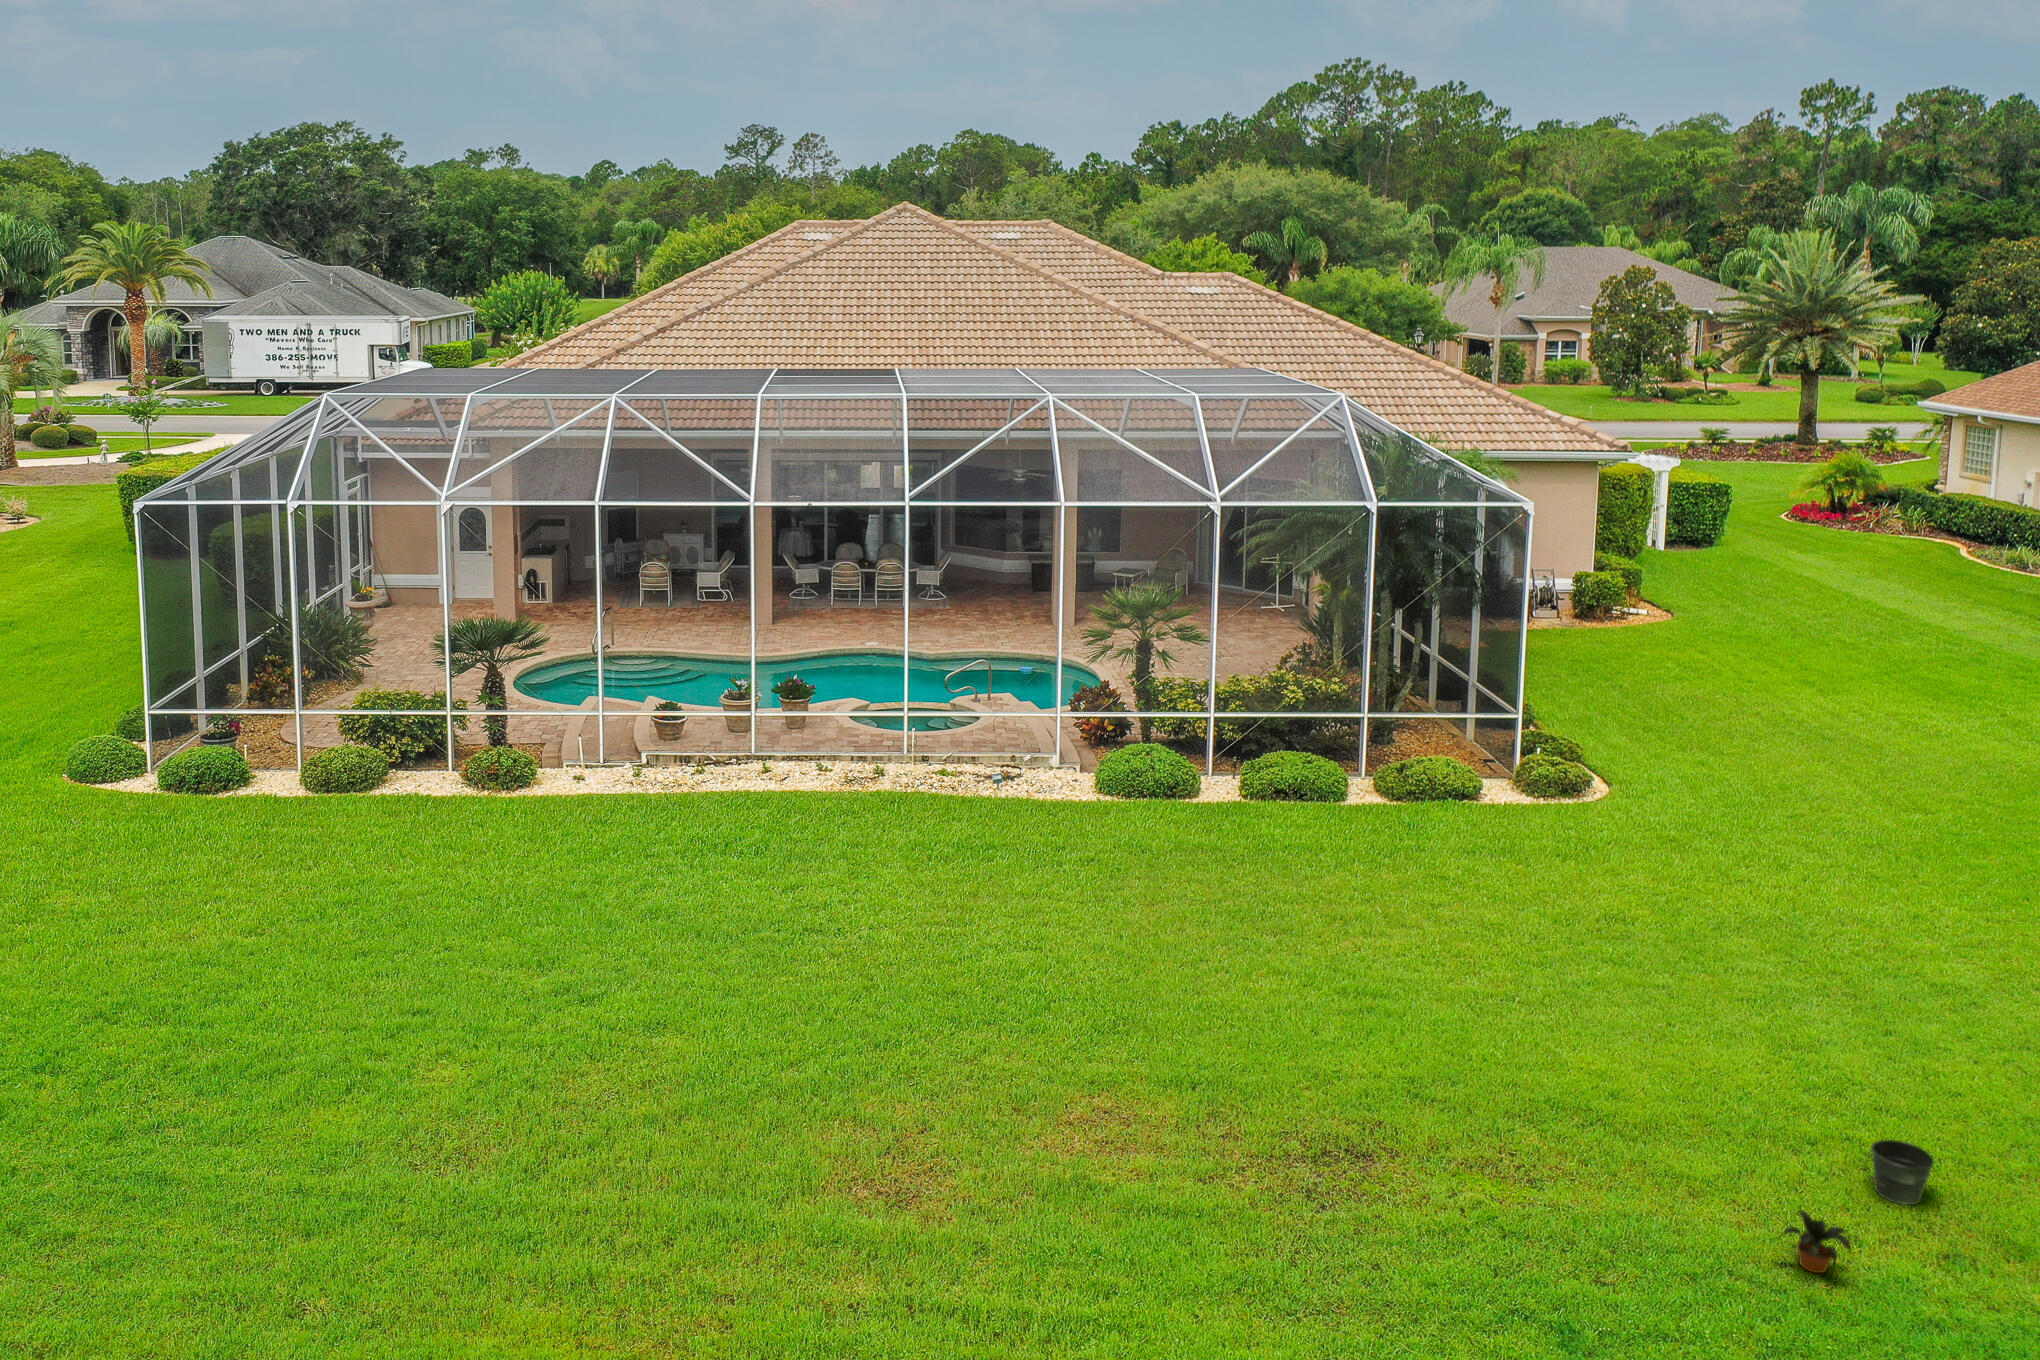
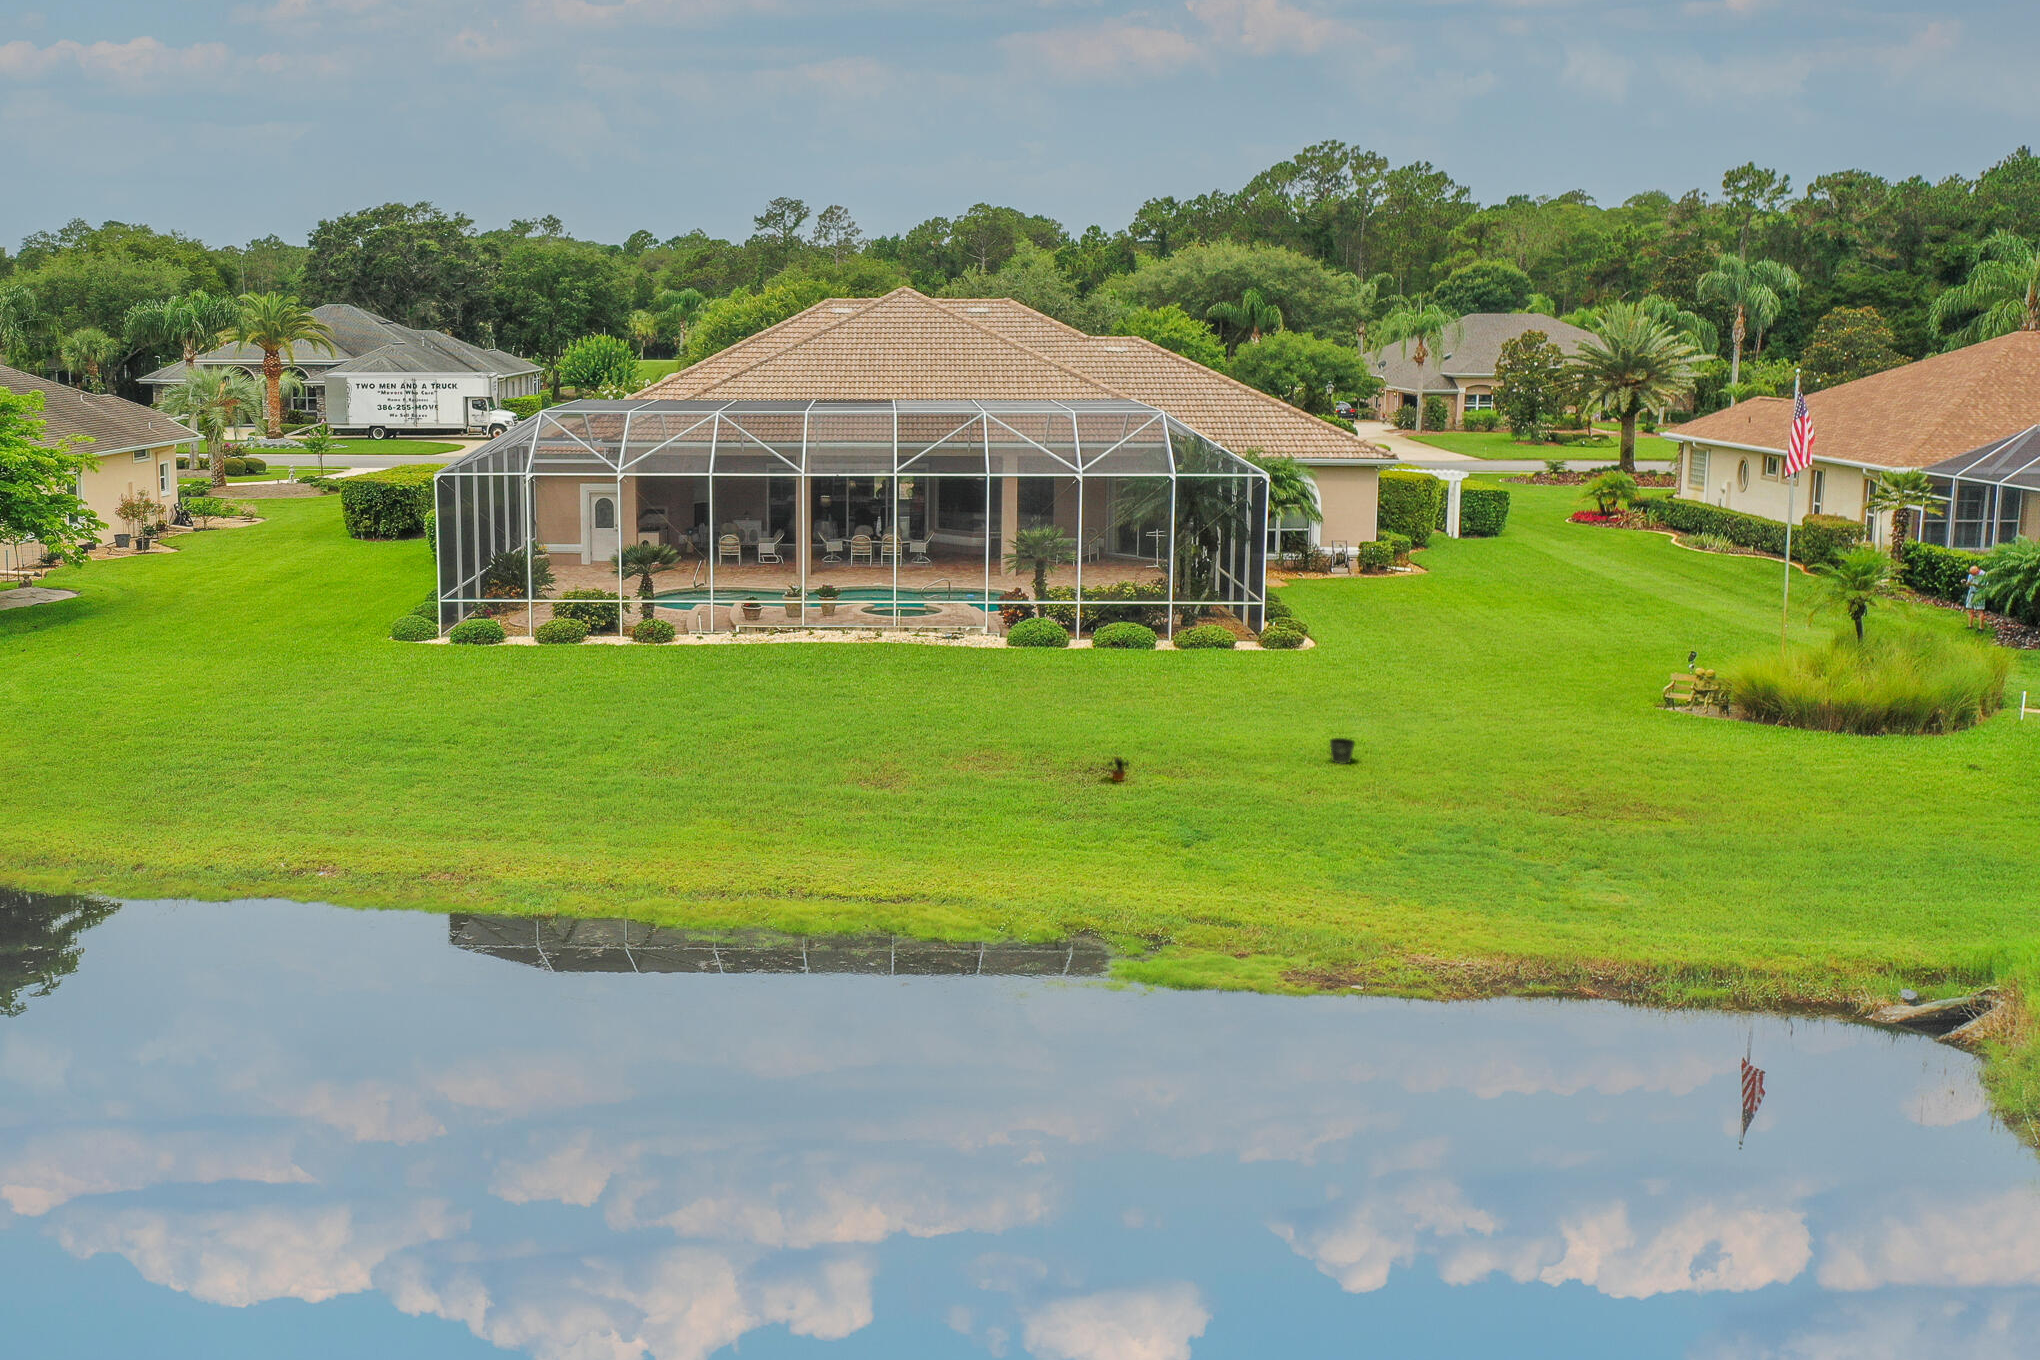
potted plant: present [1783,1210,1851,1273] -> present [1108,758,1130,781]

